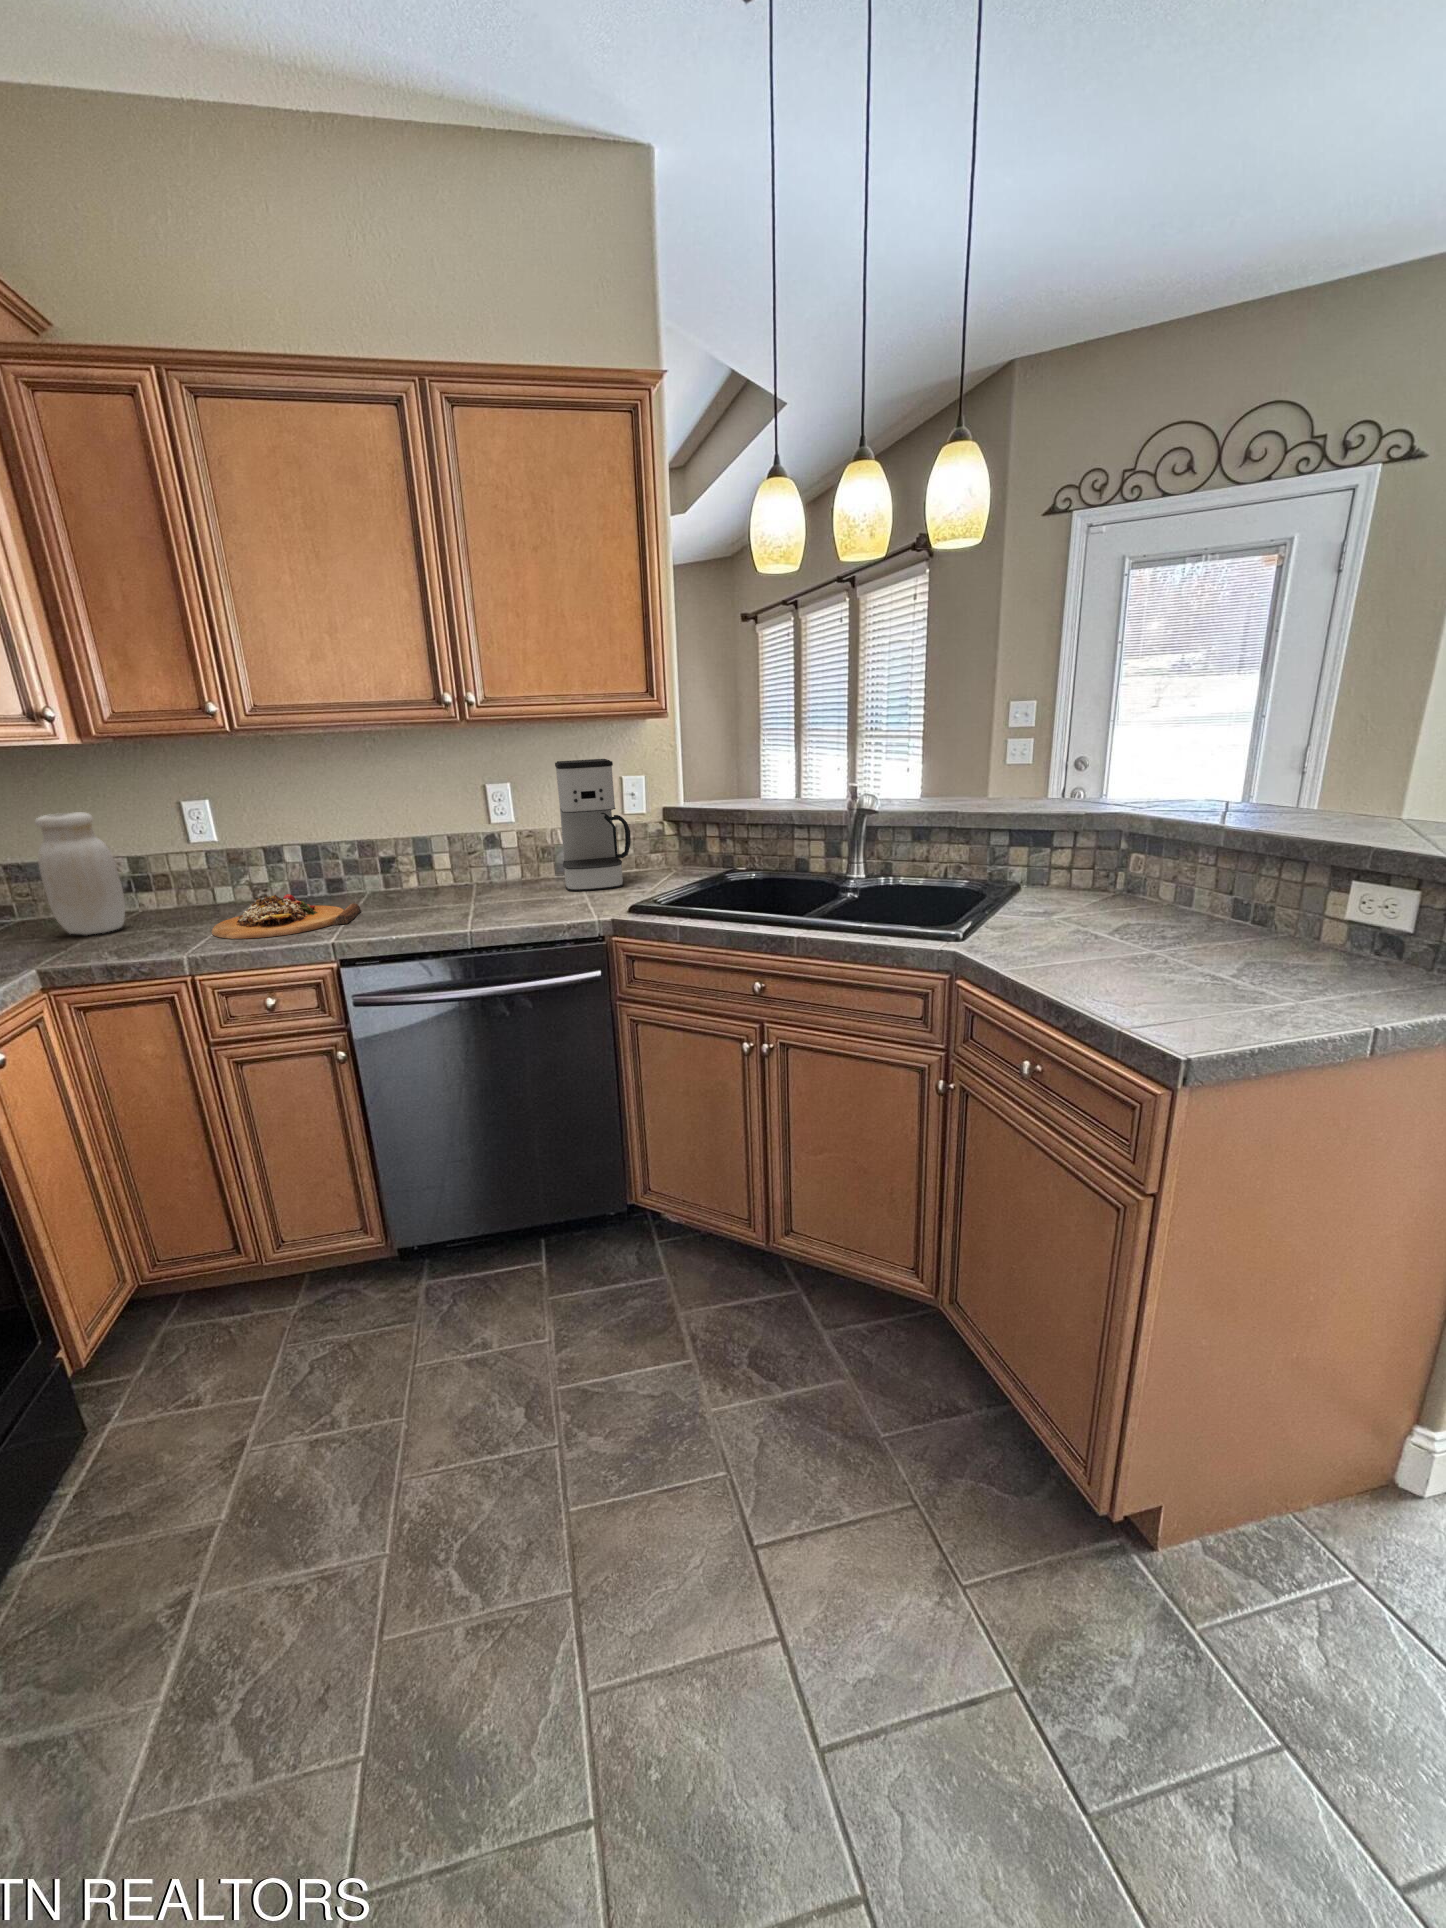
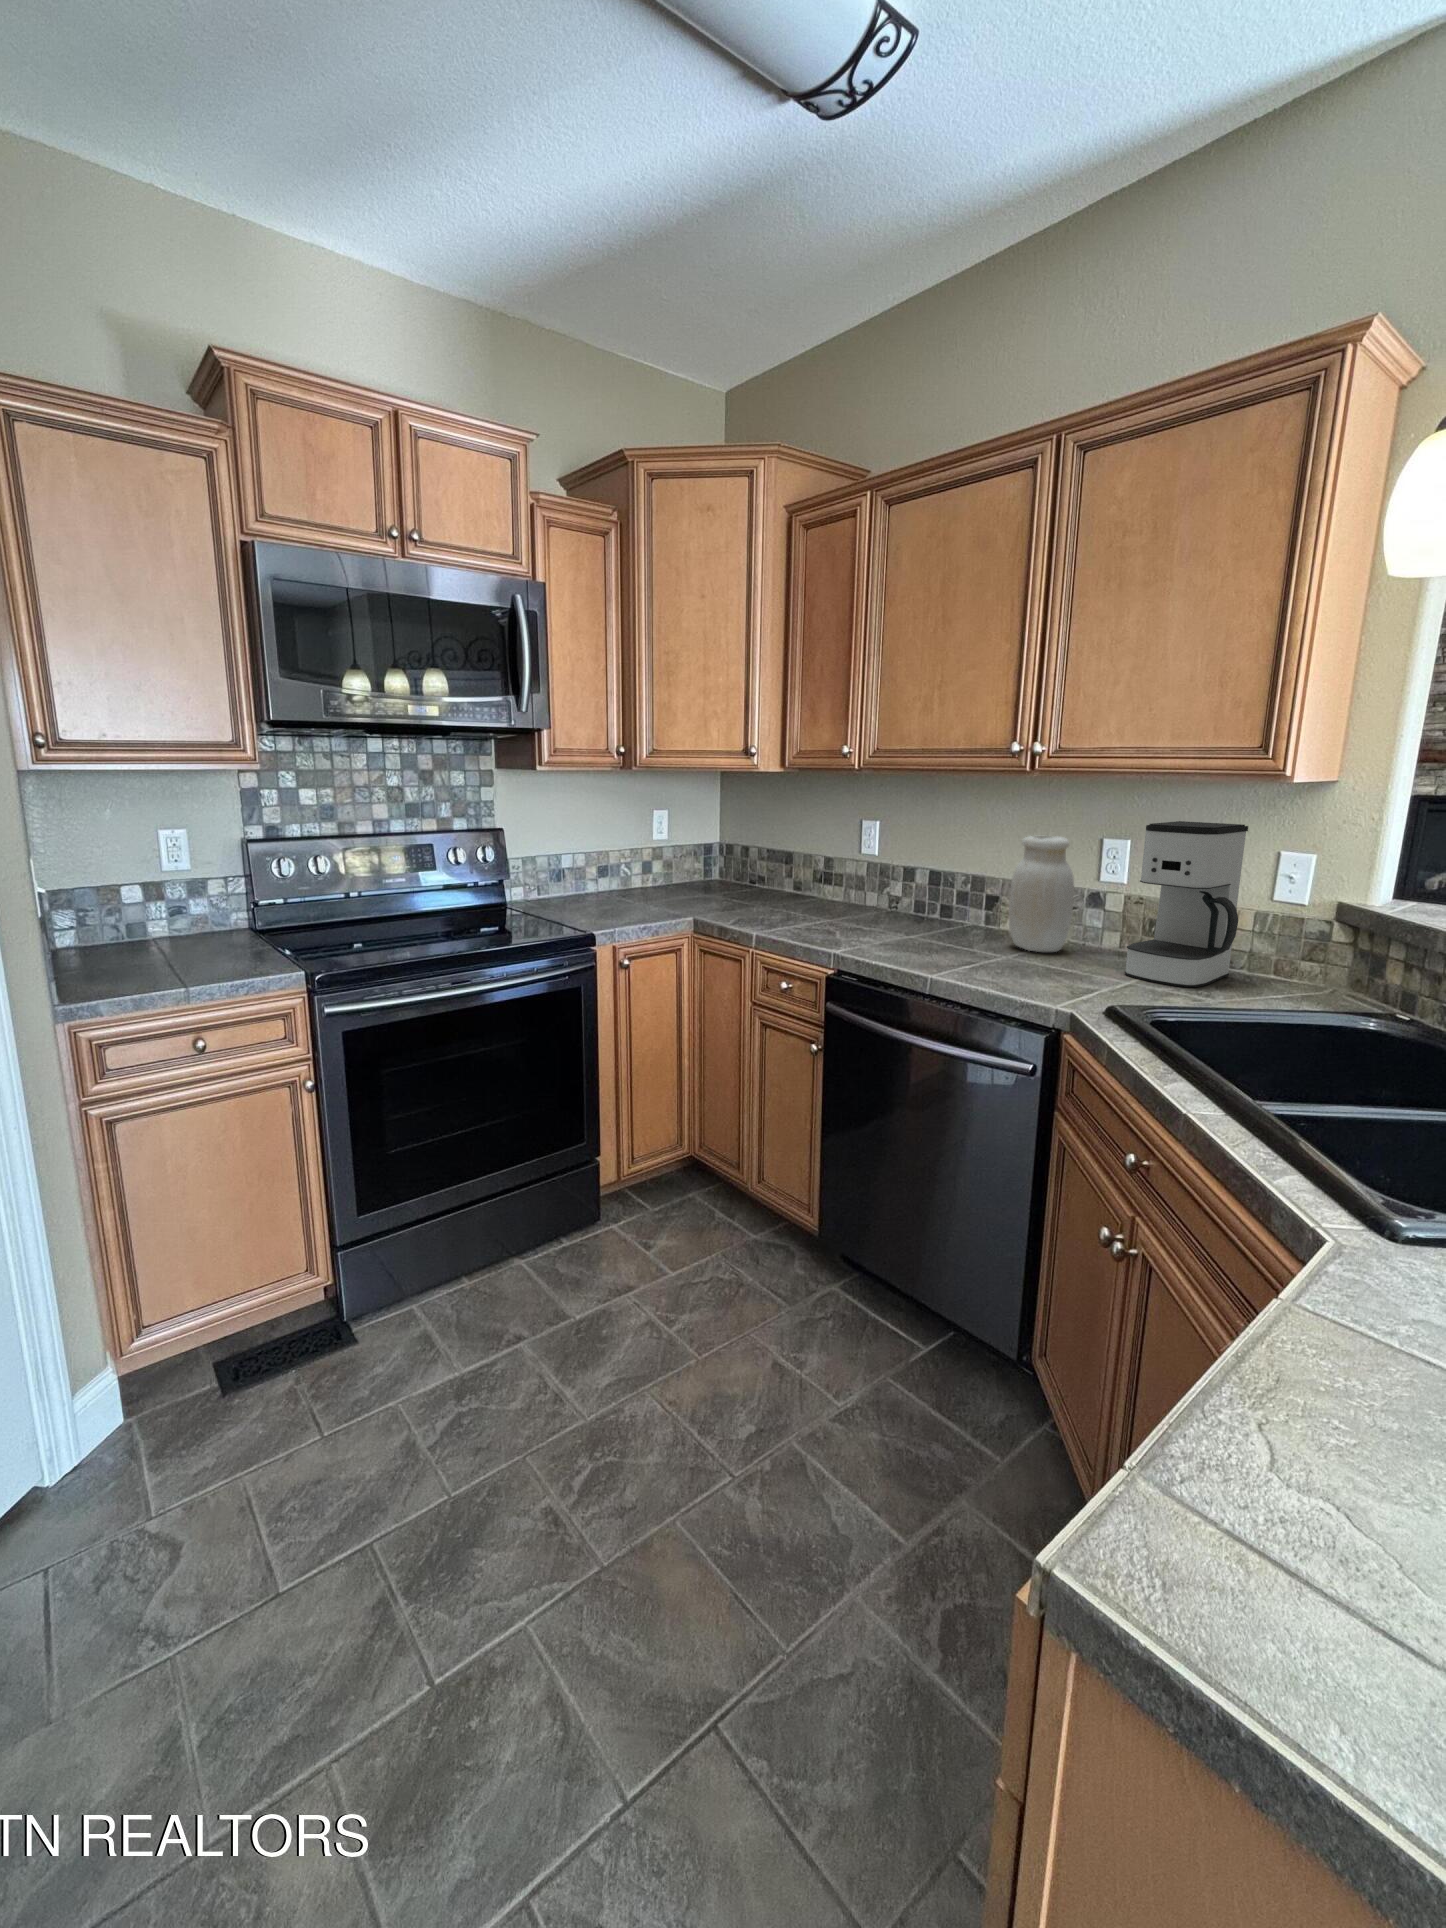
jar: present [35,812,125,935] -> present [1009,836,1074,952]
cutting board: present [212,894,361,939] -> none [802,905,922,943]

